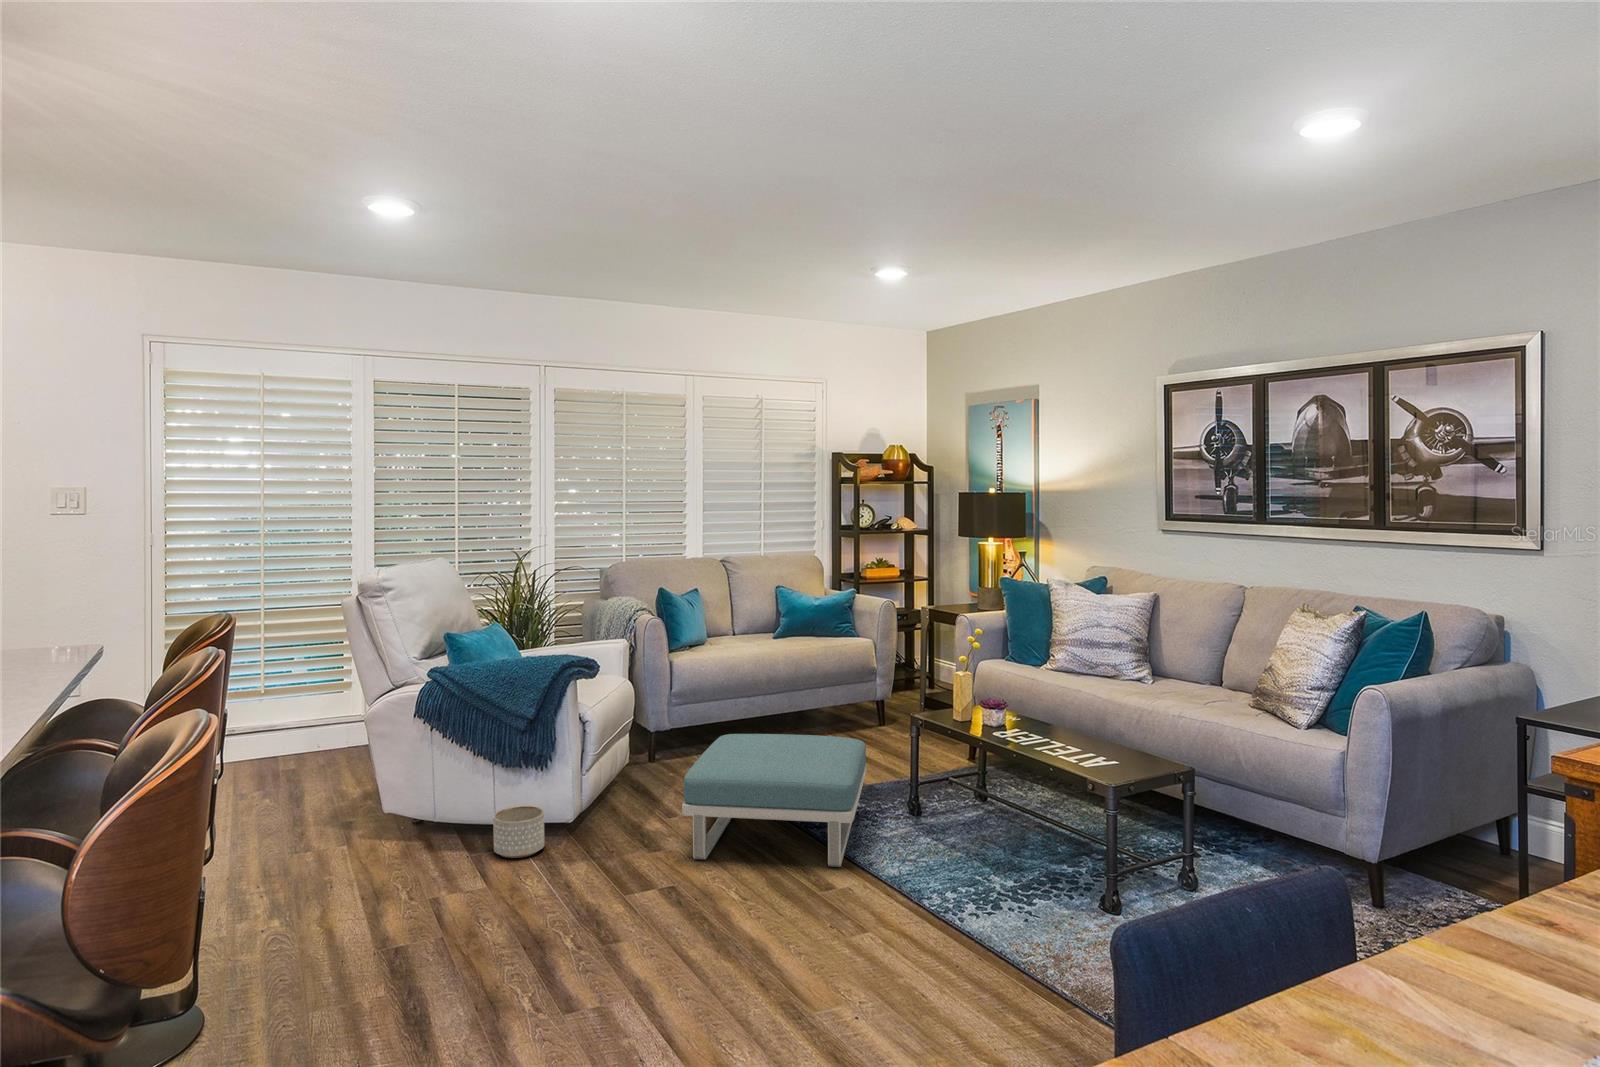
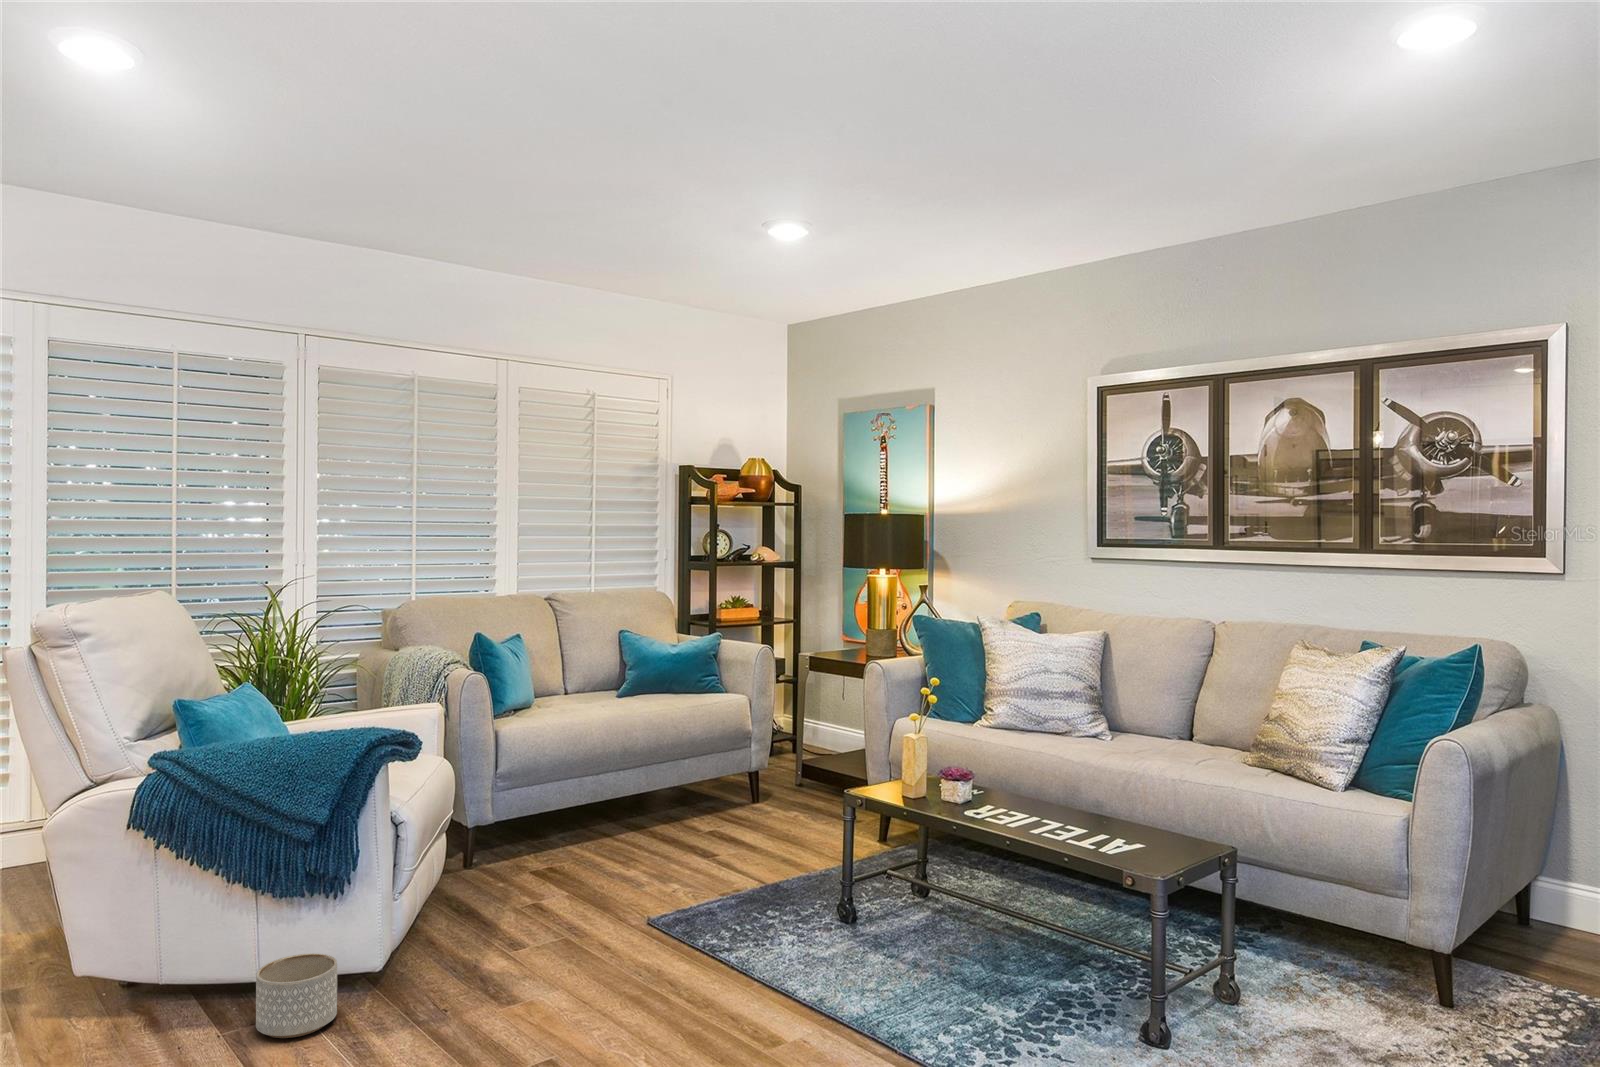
footstool: present [682,734,866,867] -> none [554,826,800,1015]

